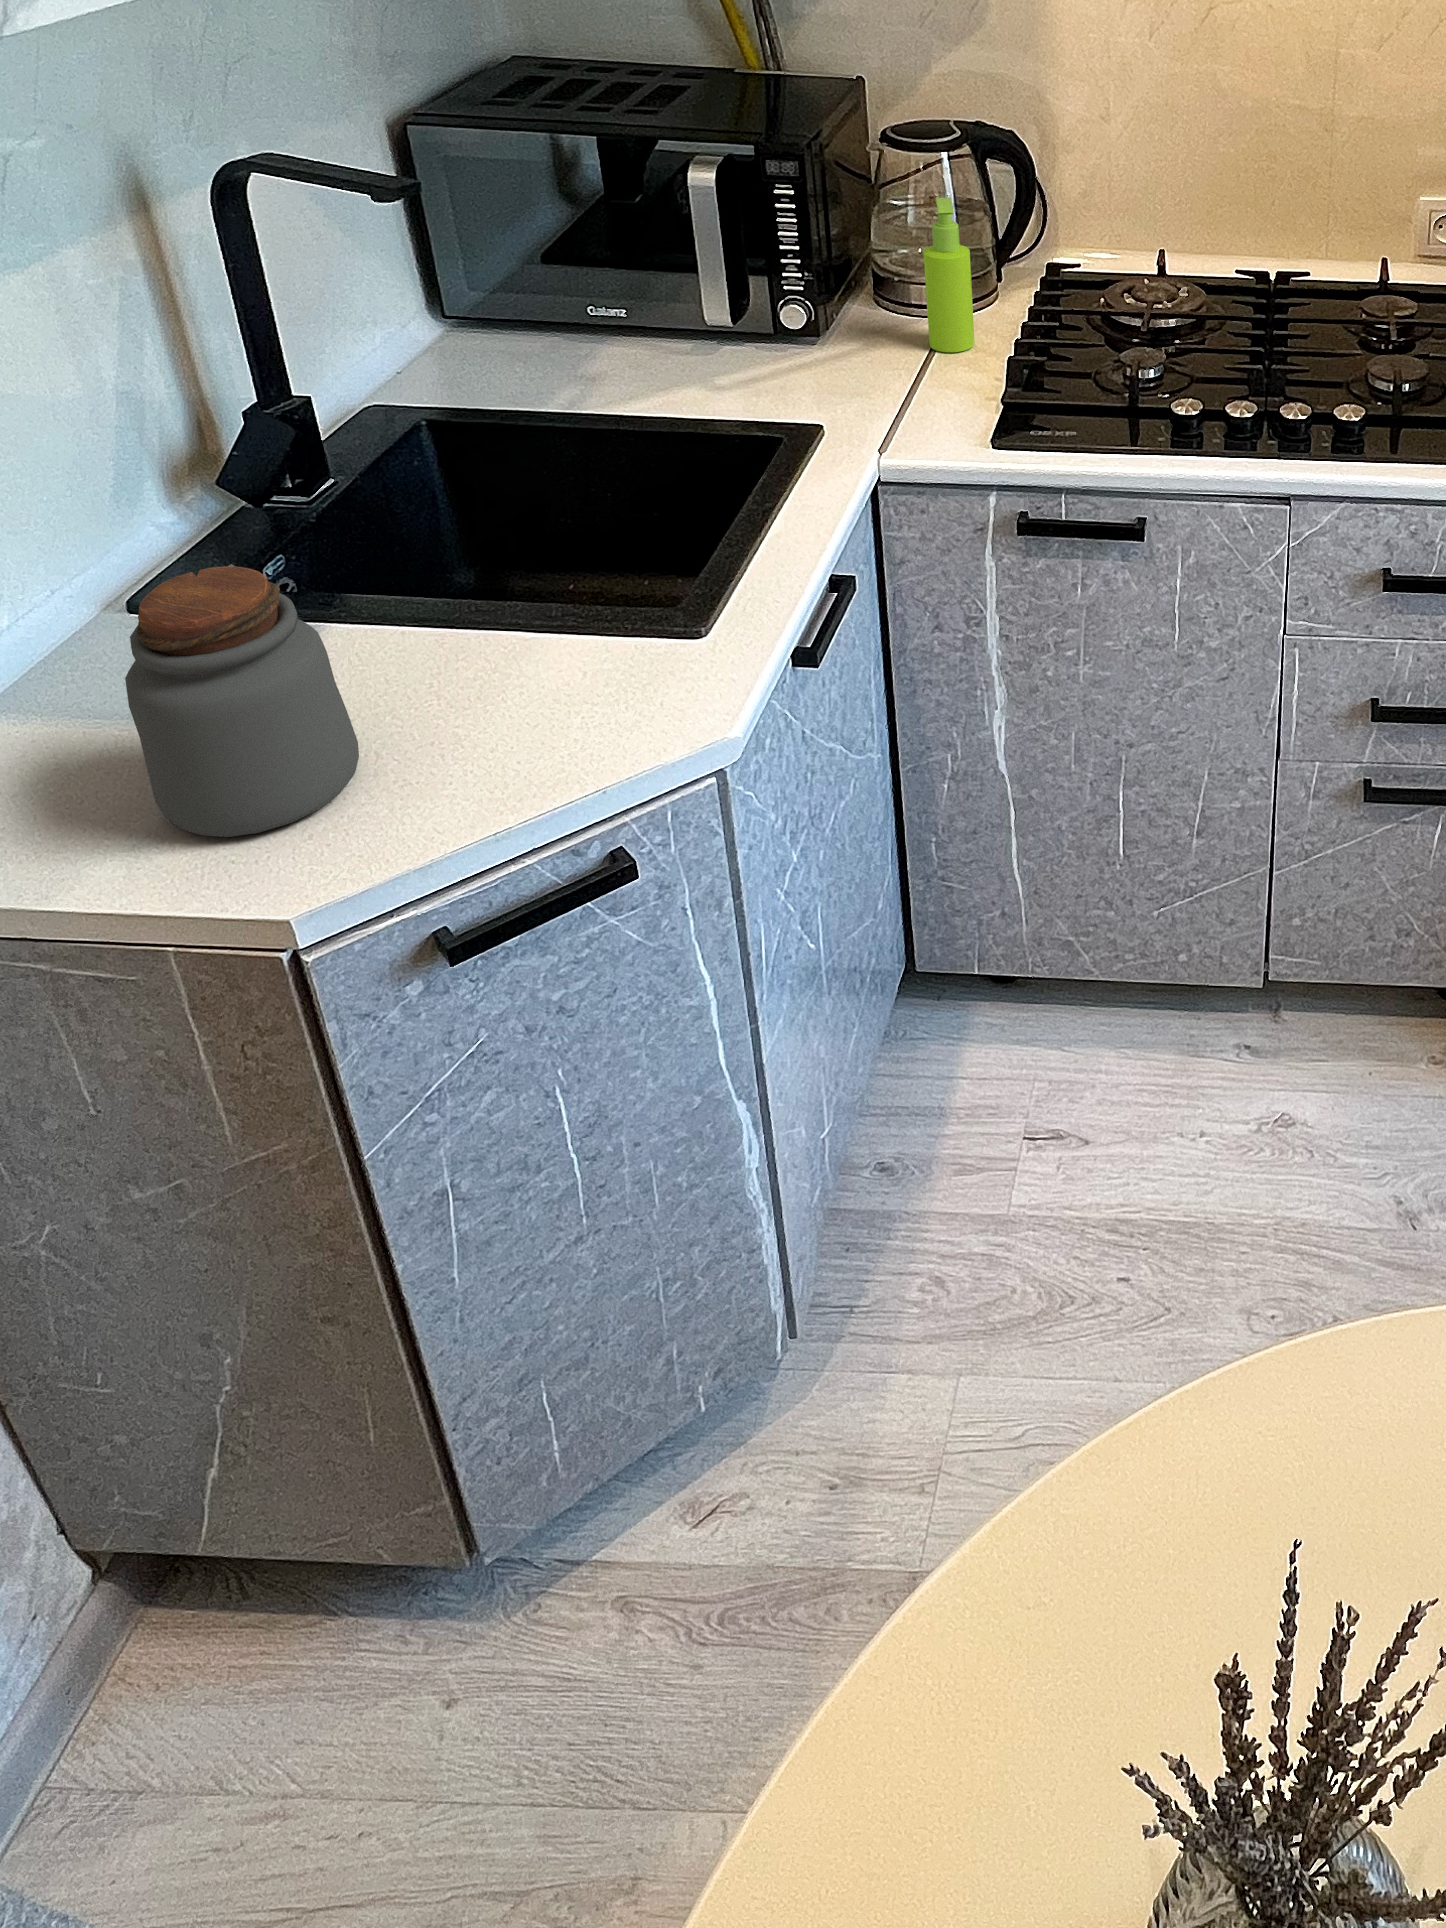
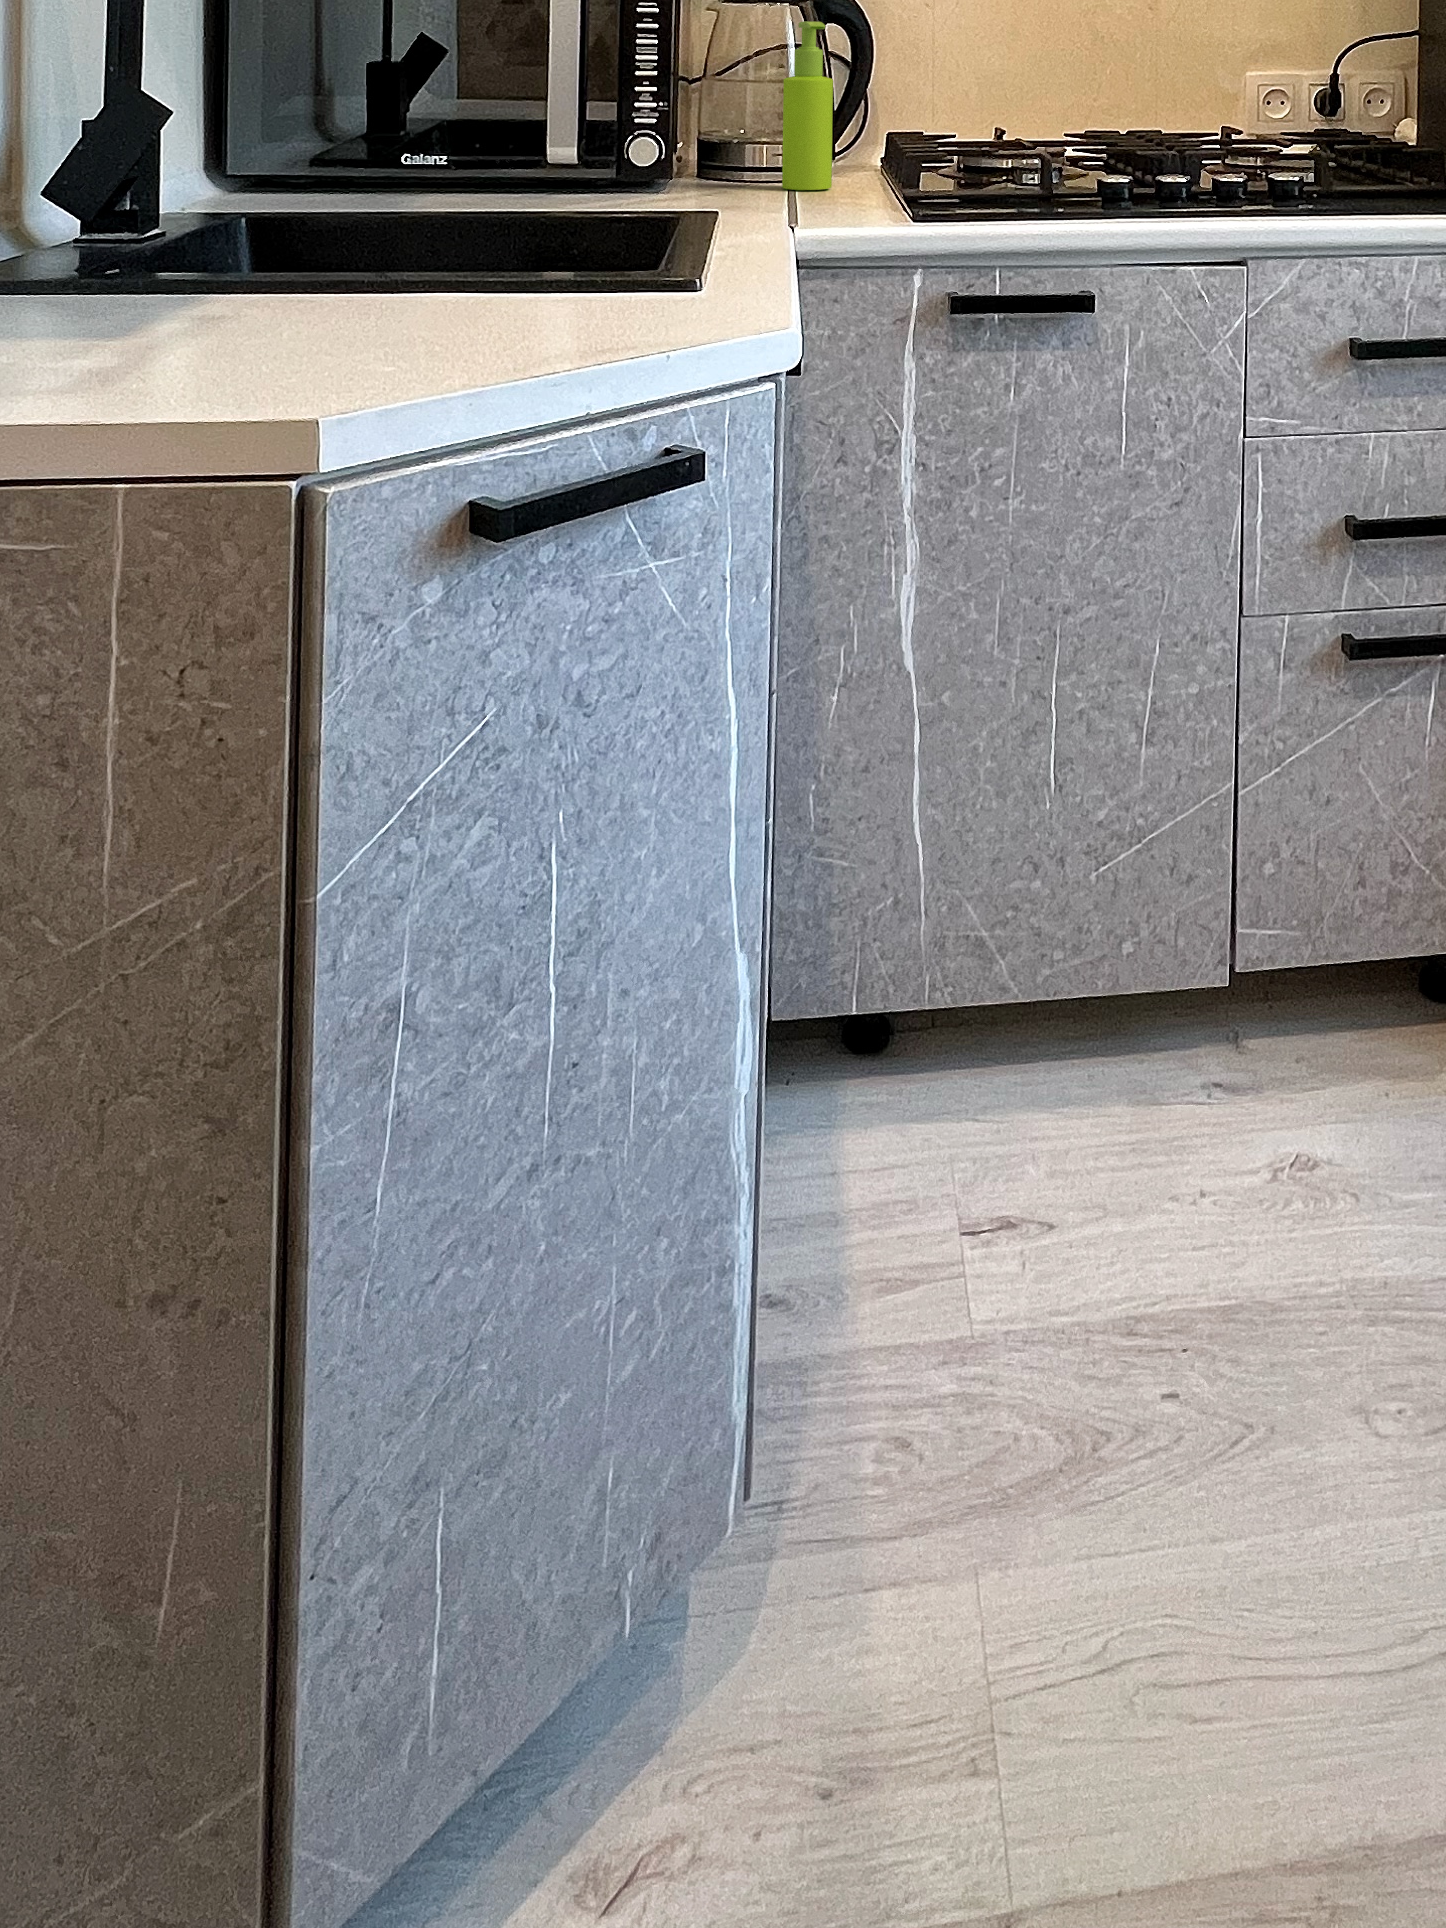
jar: present [125,564,359,837] -> none [87,41,349,368]

